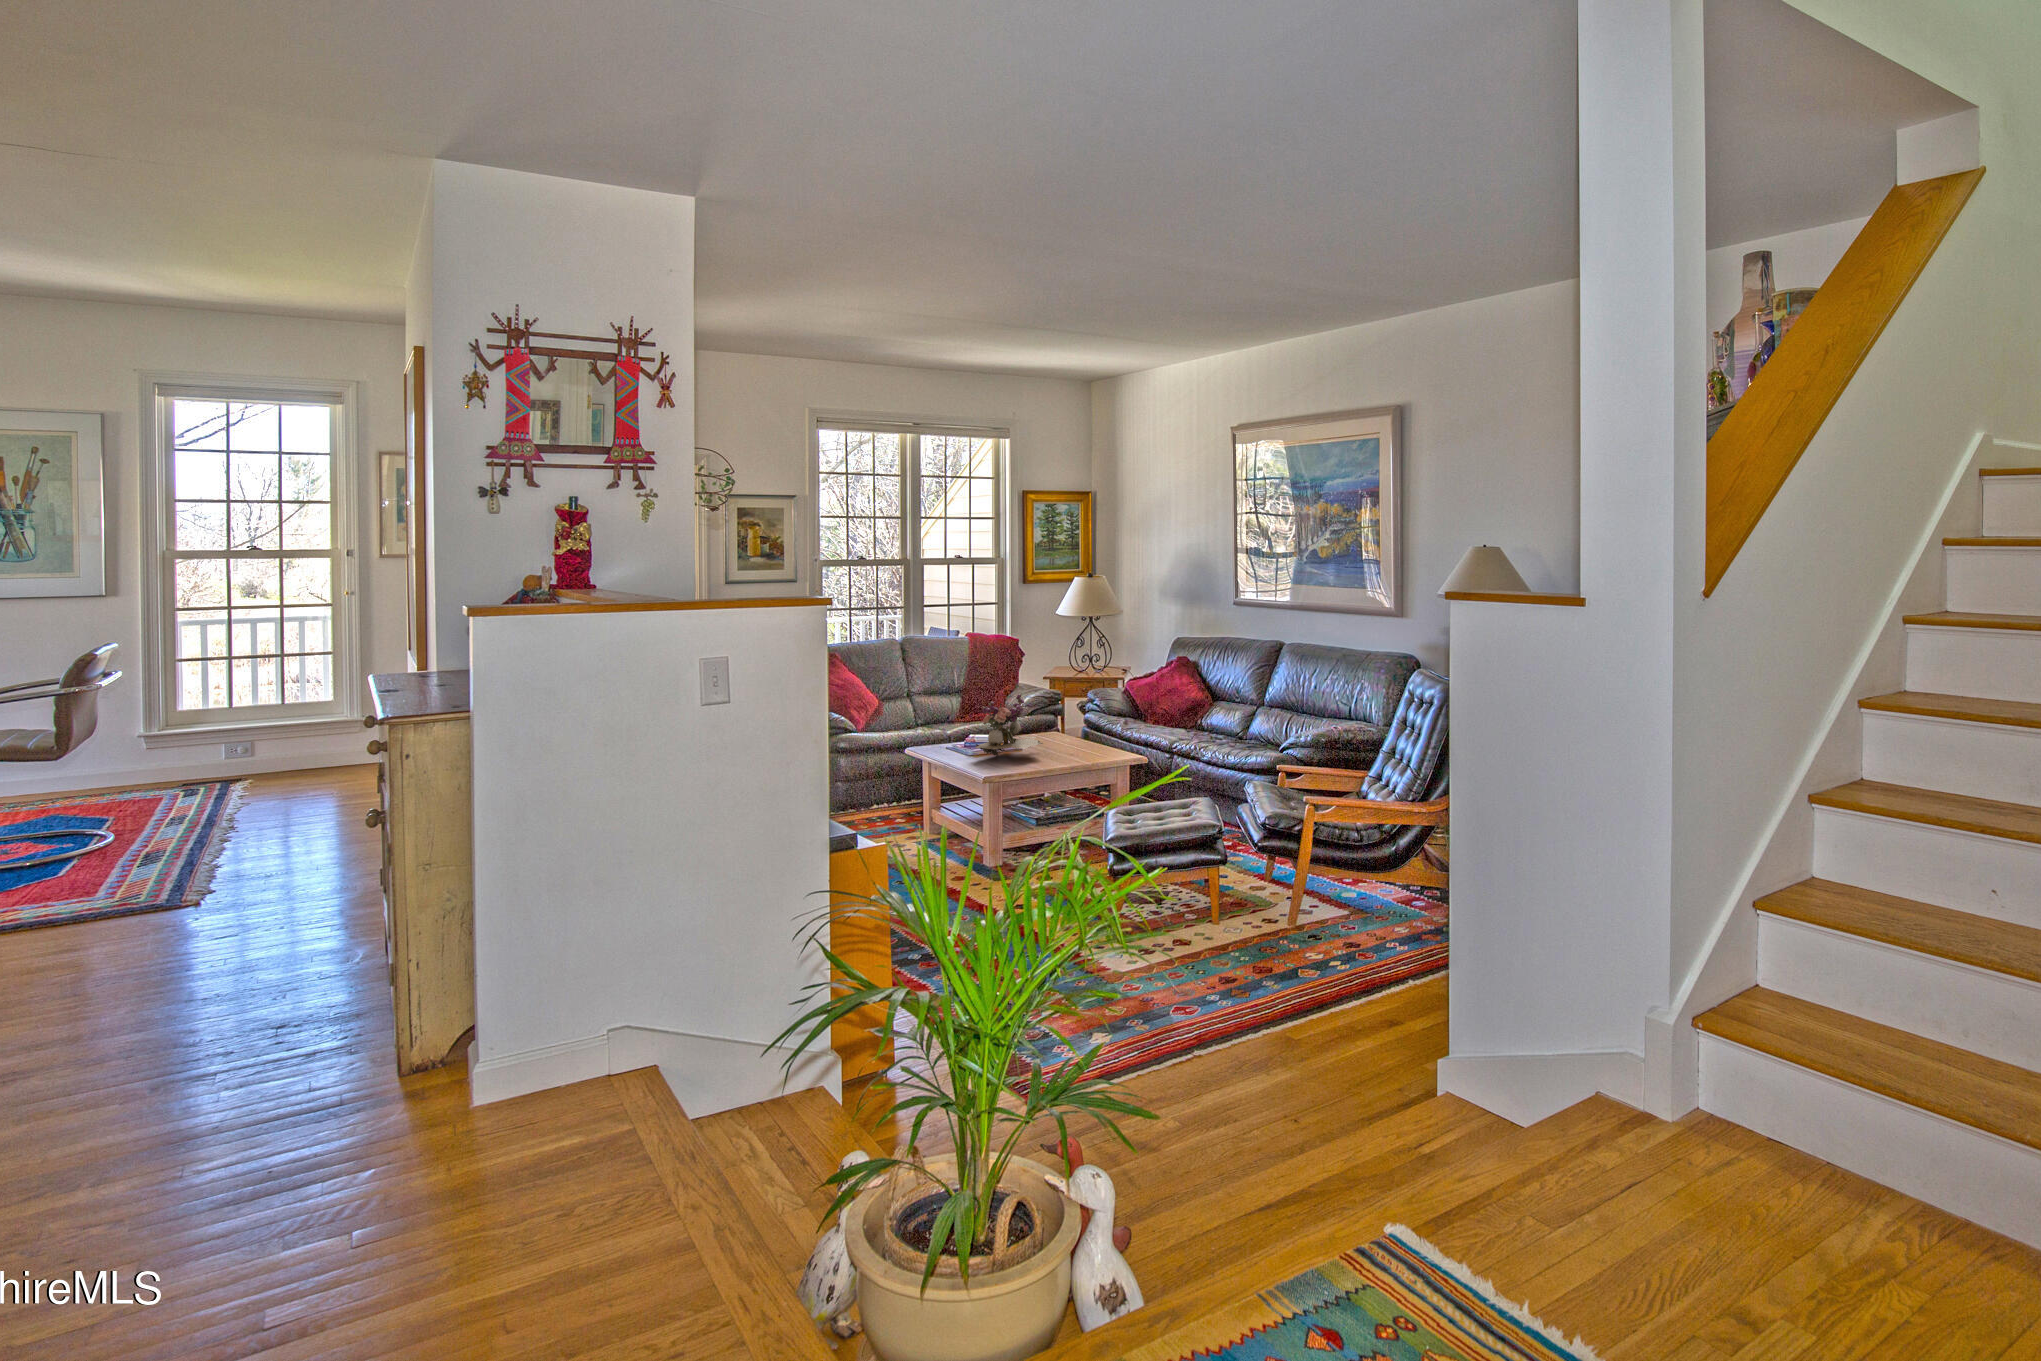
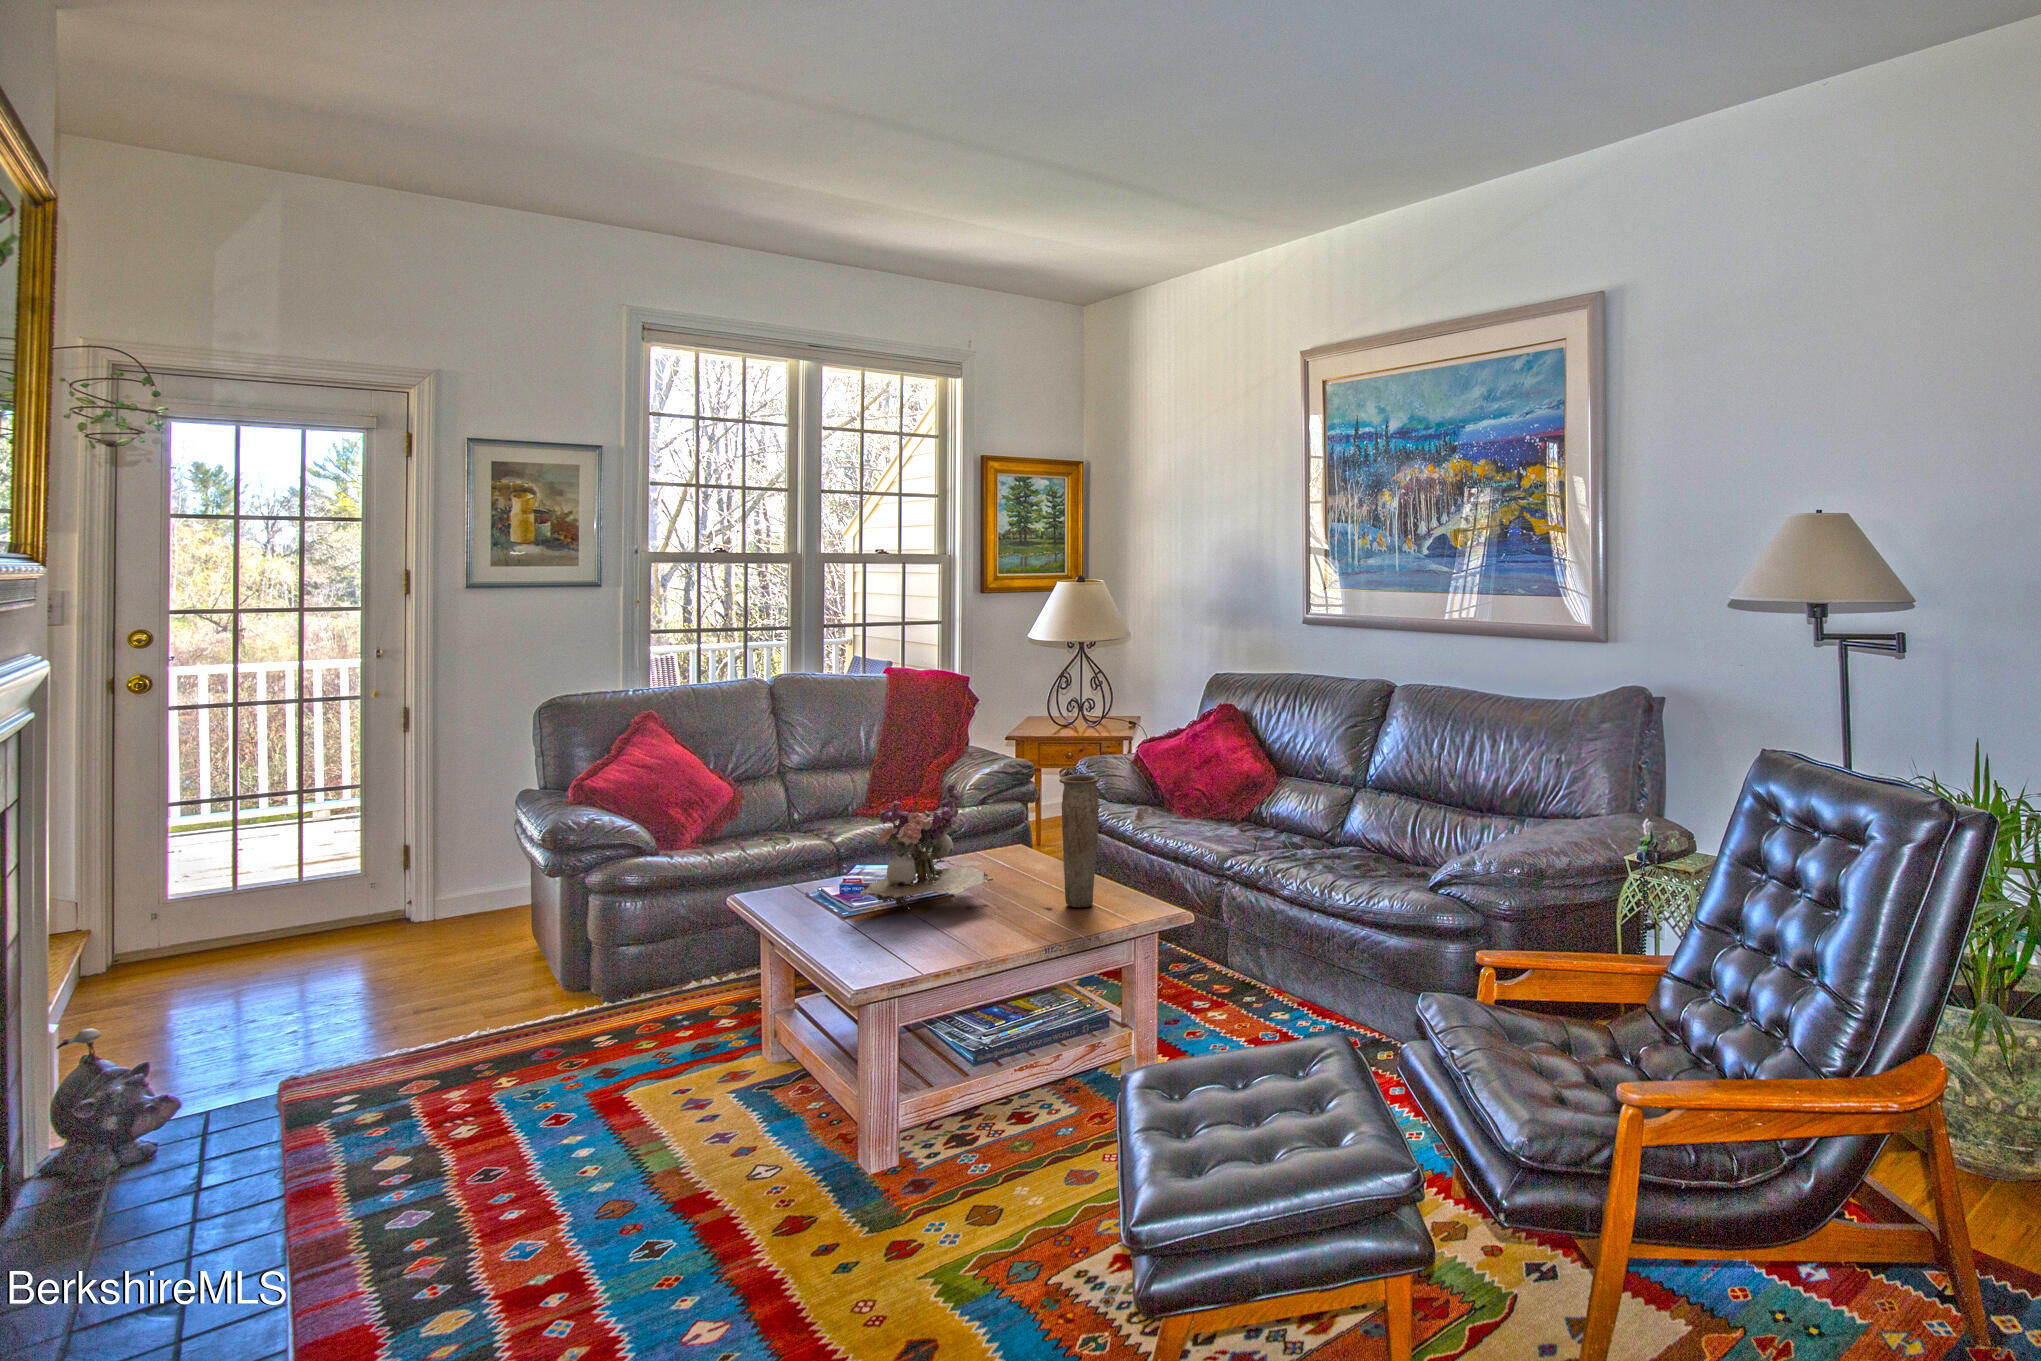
vase: none [1078,689,1099,759] -> present [1059,774,1100,907]

